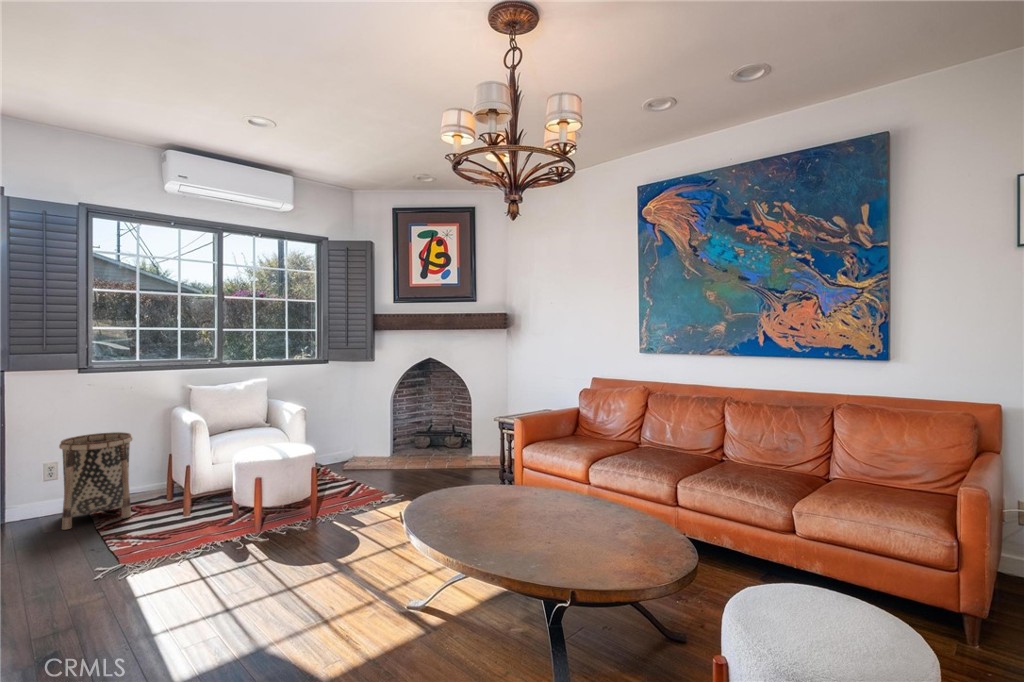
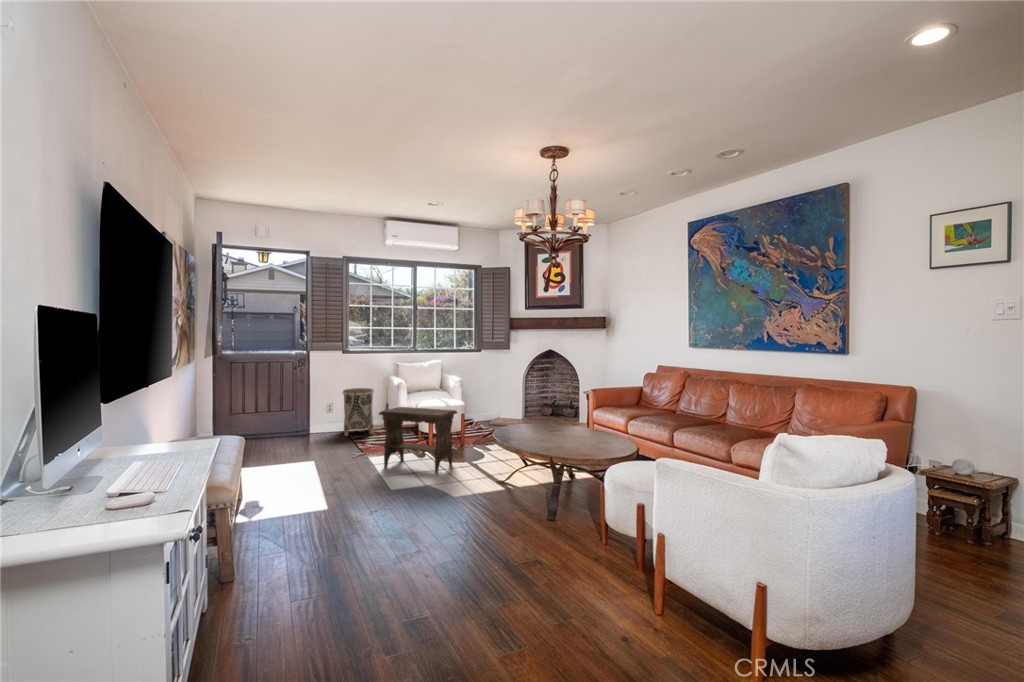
footstool: none [134,478,317,620] -> present [379,407,457,473]

